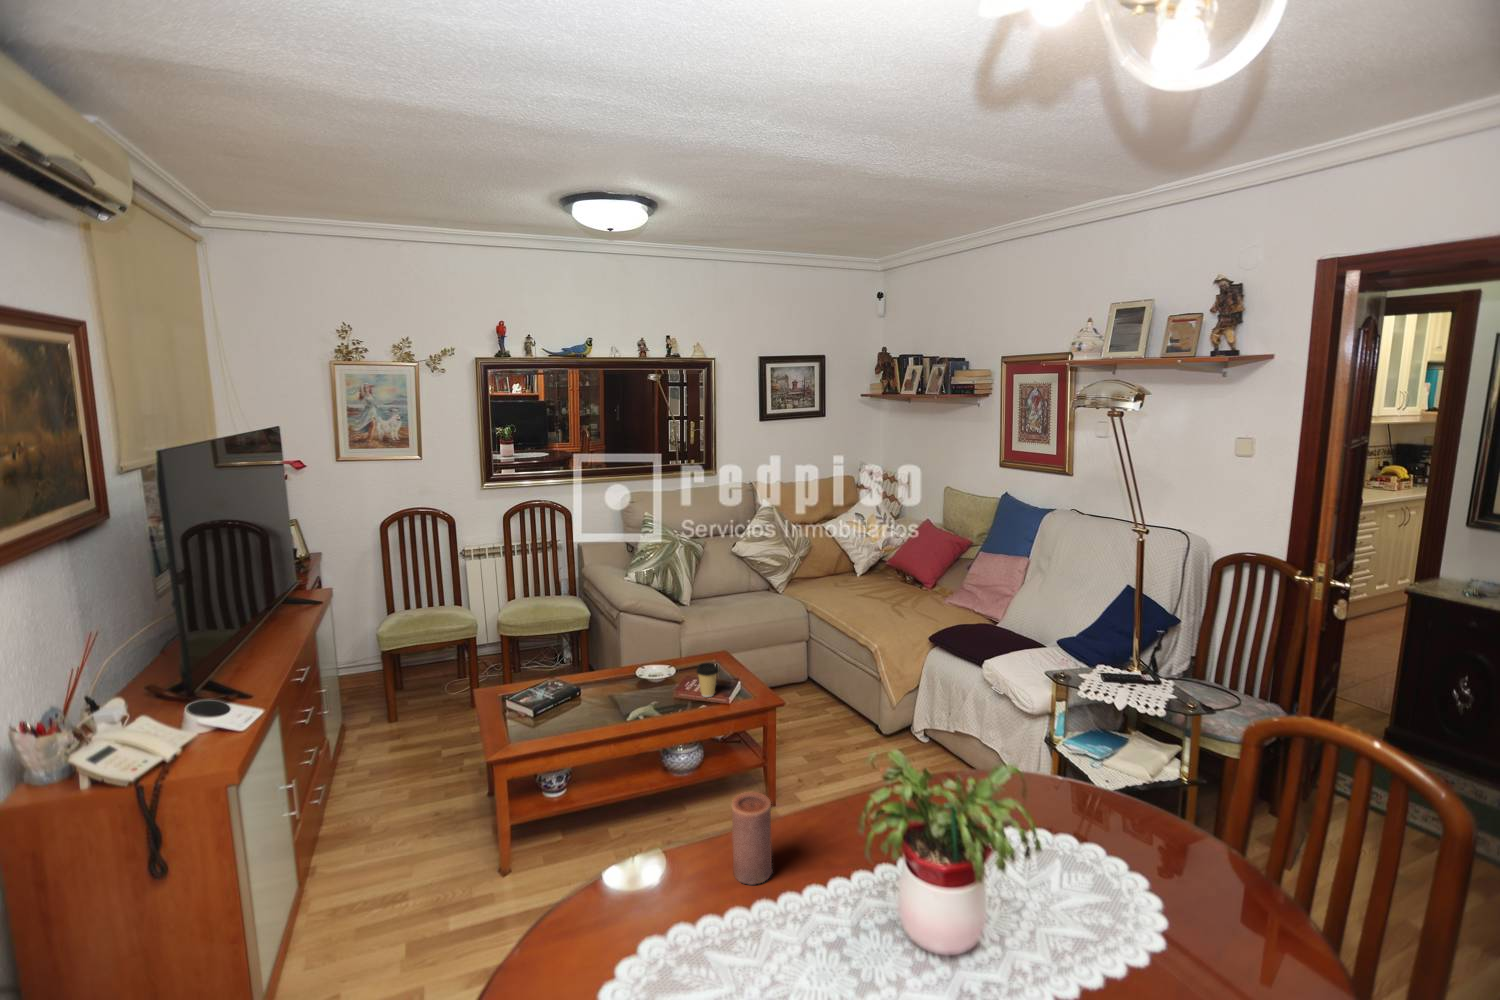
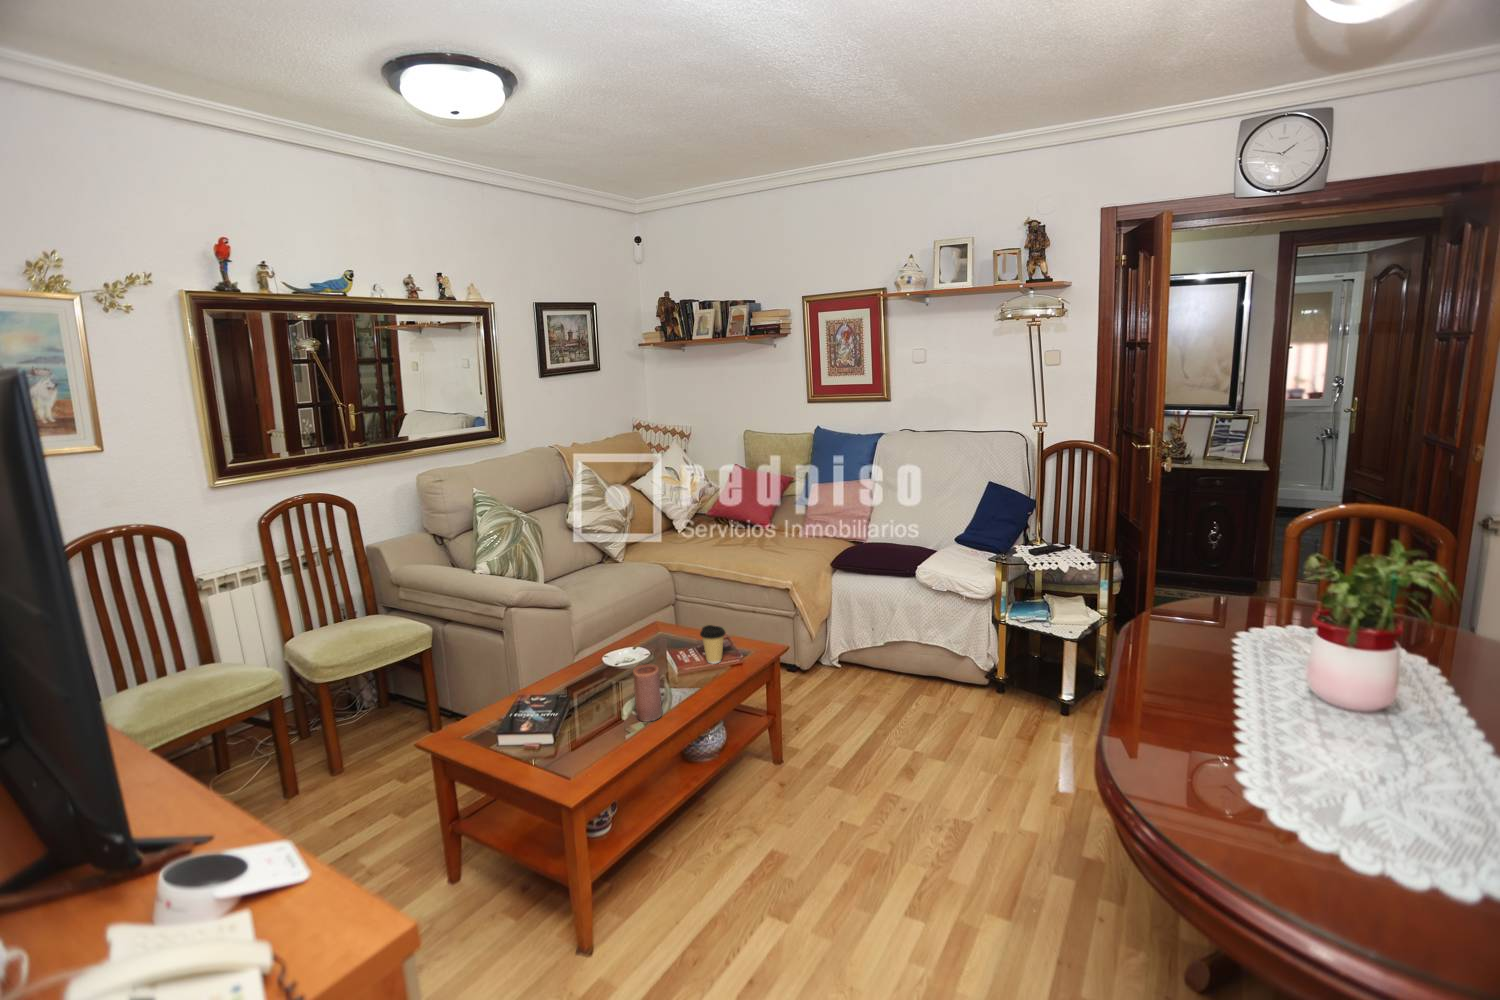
candle: present [732,792,773,885] -> present [633,664,662,722]

